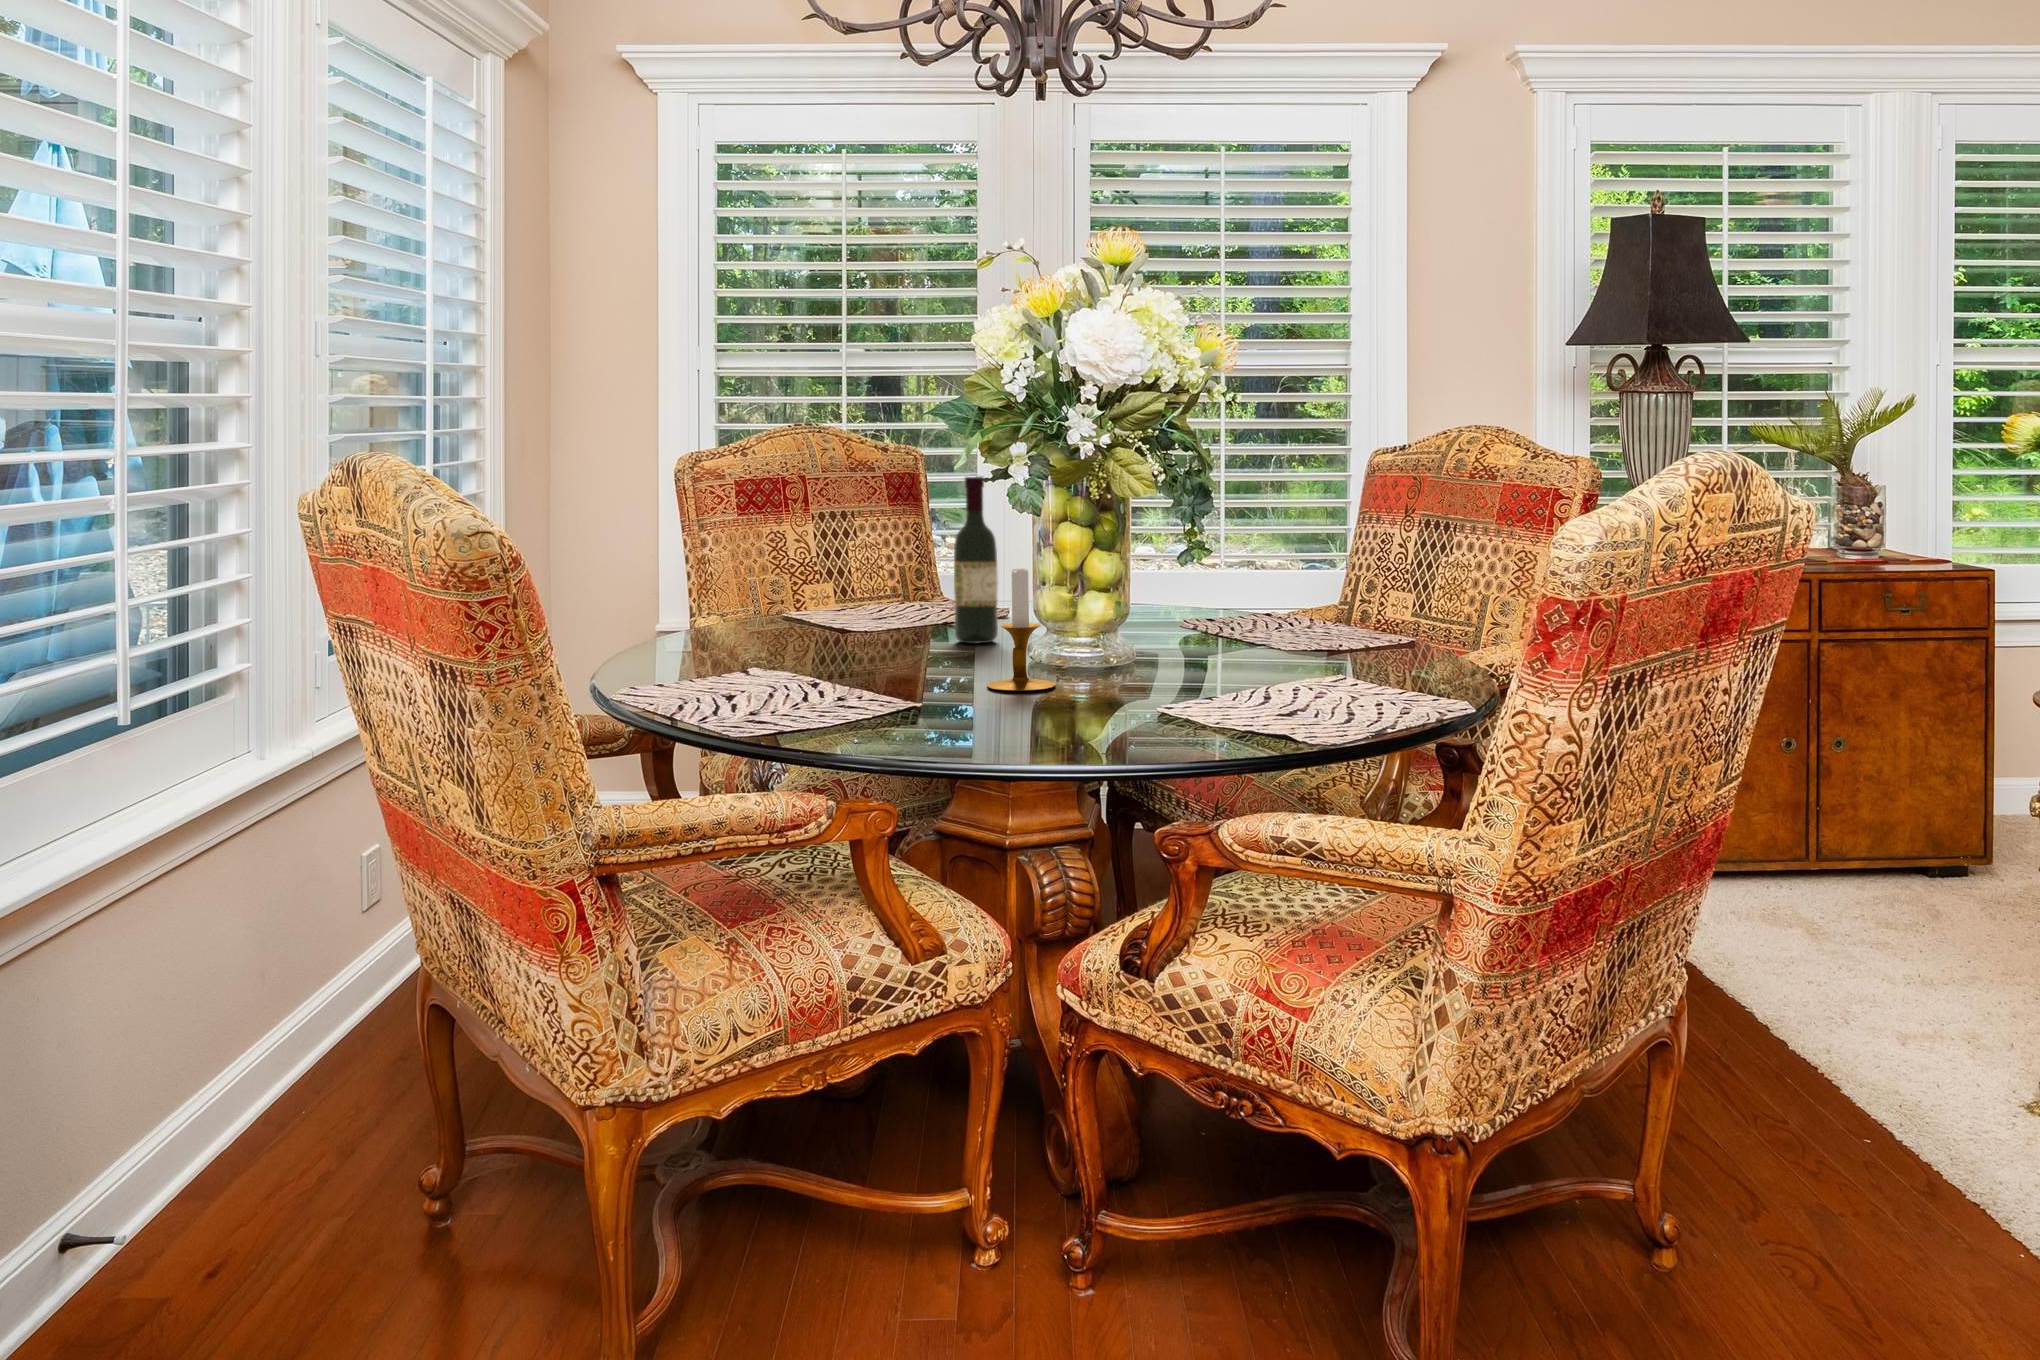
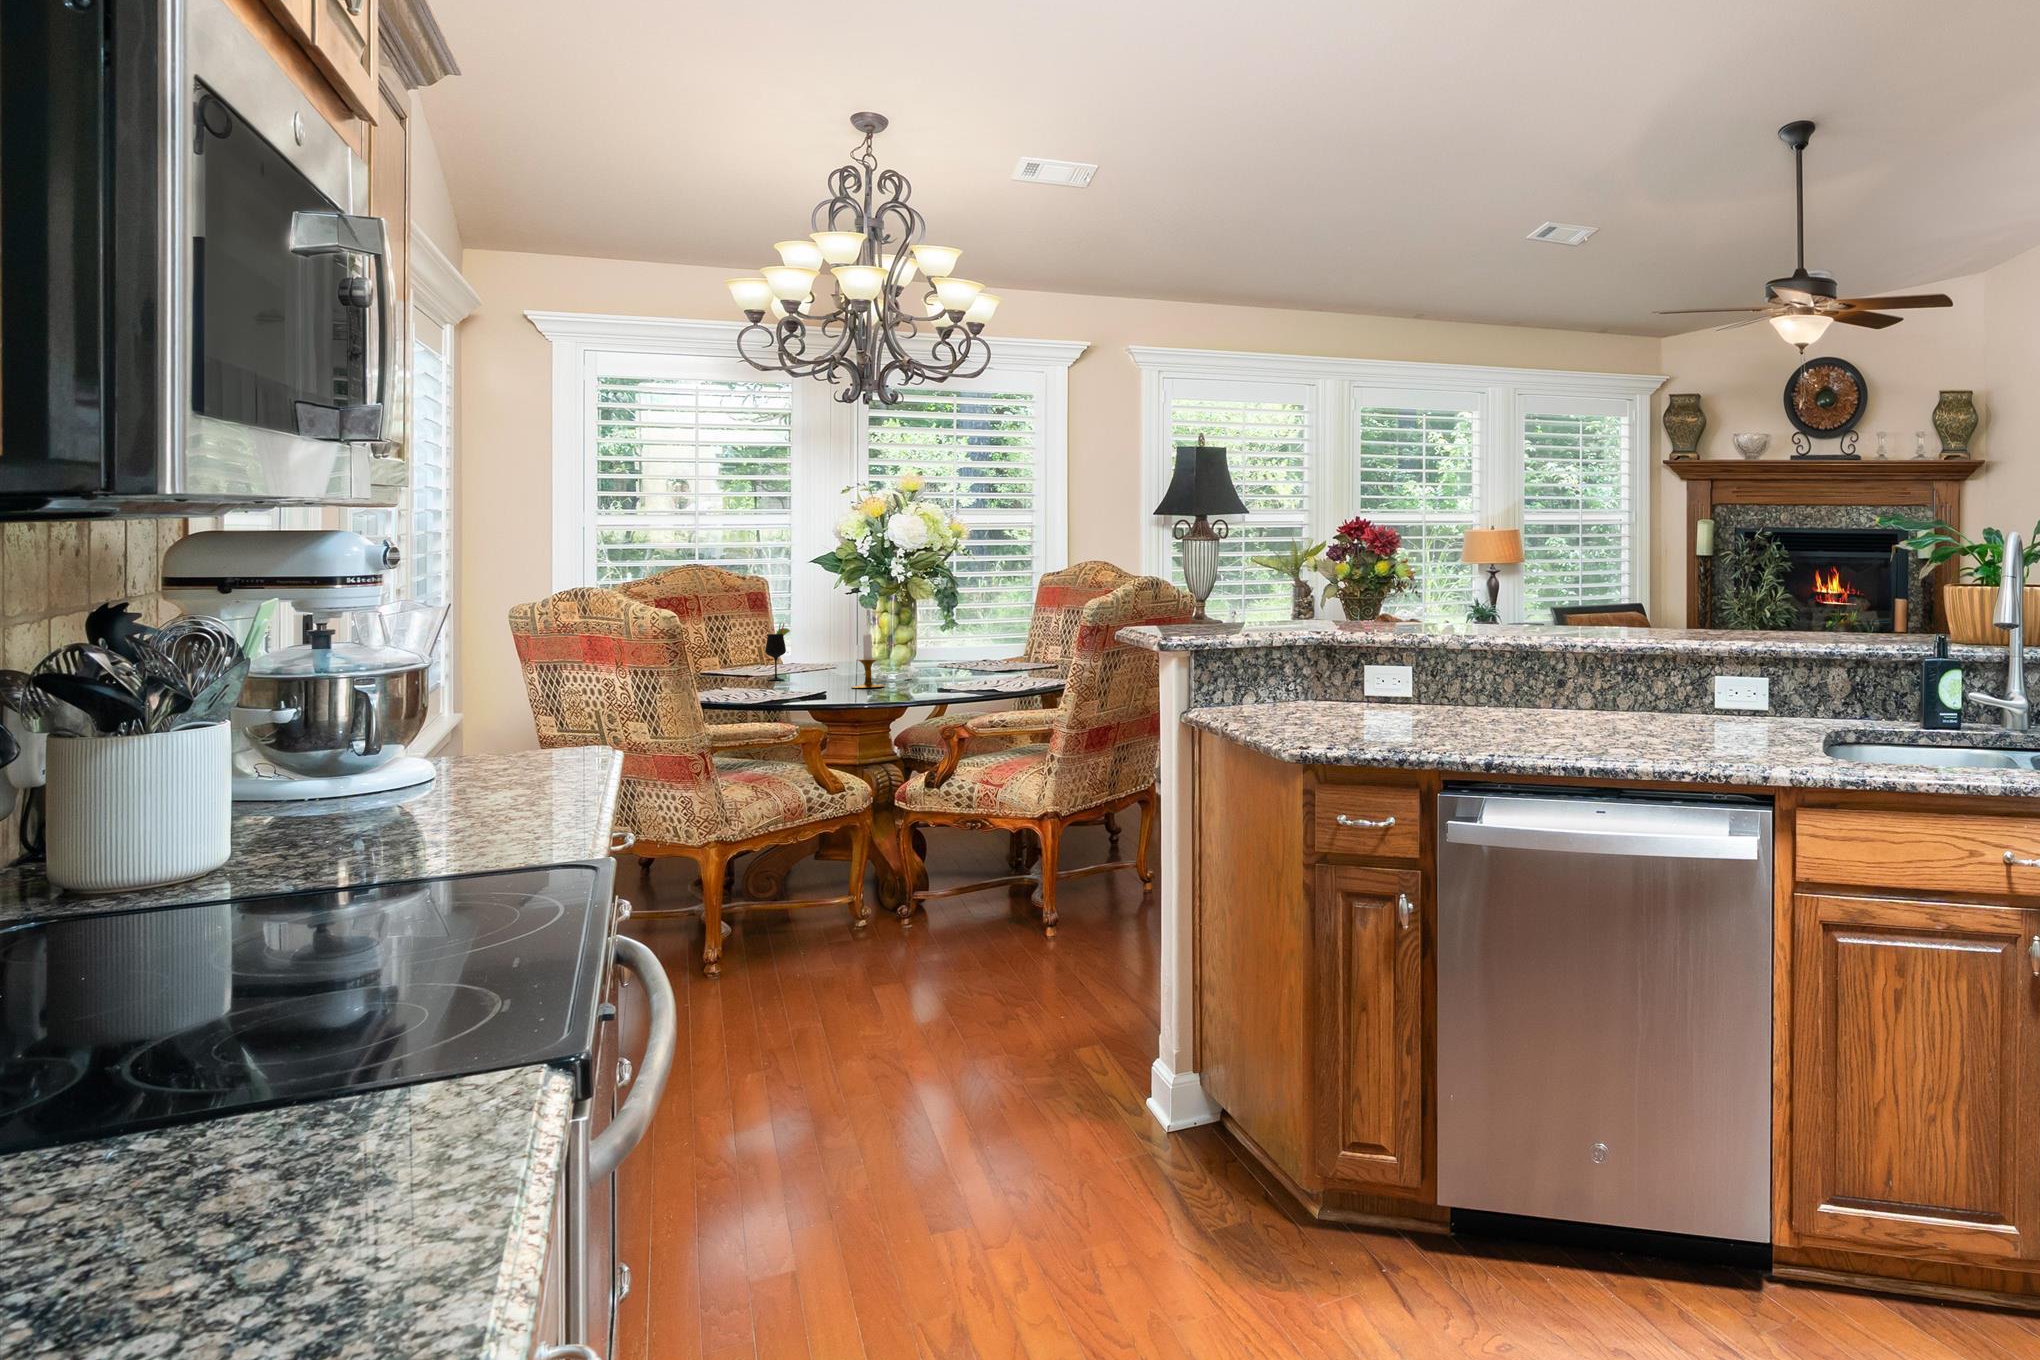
wine bottle: present [954,476,998,644] -> none [816,594,840,678]
wine glass: none [866,532,908,643] -> present [765,623,790,680]

